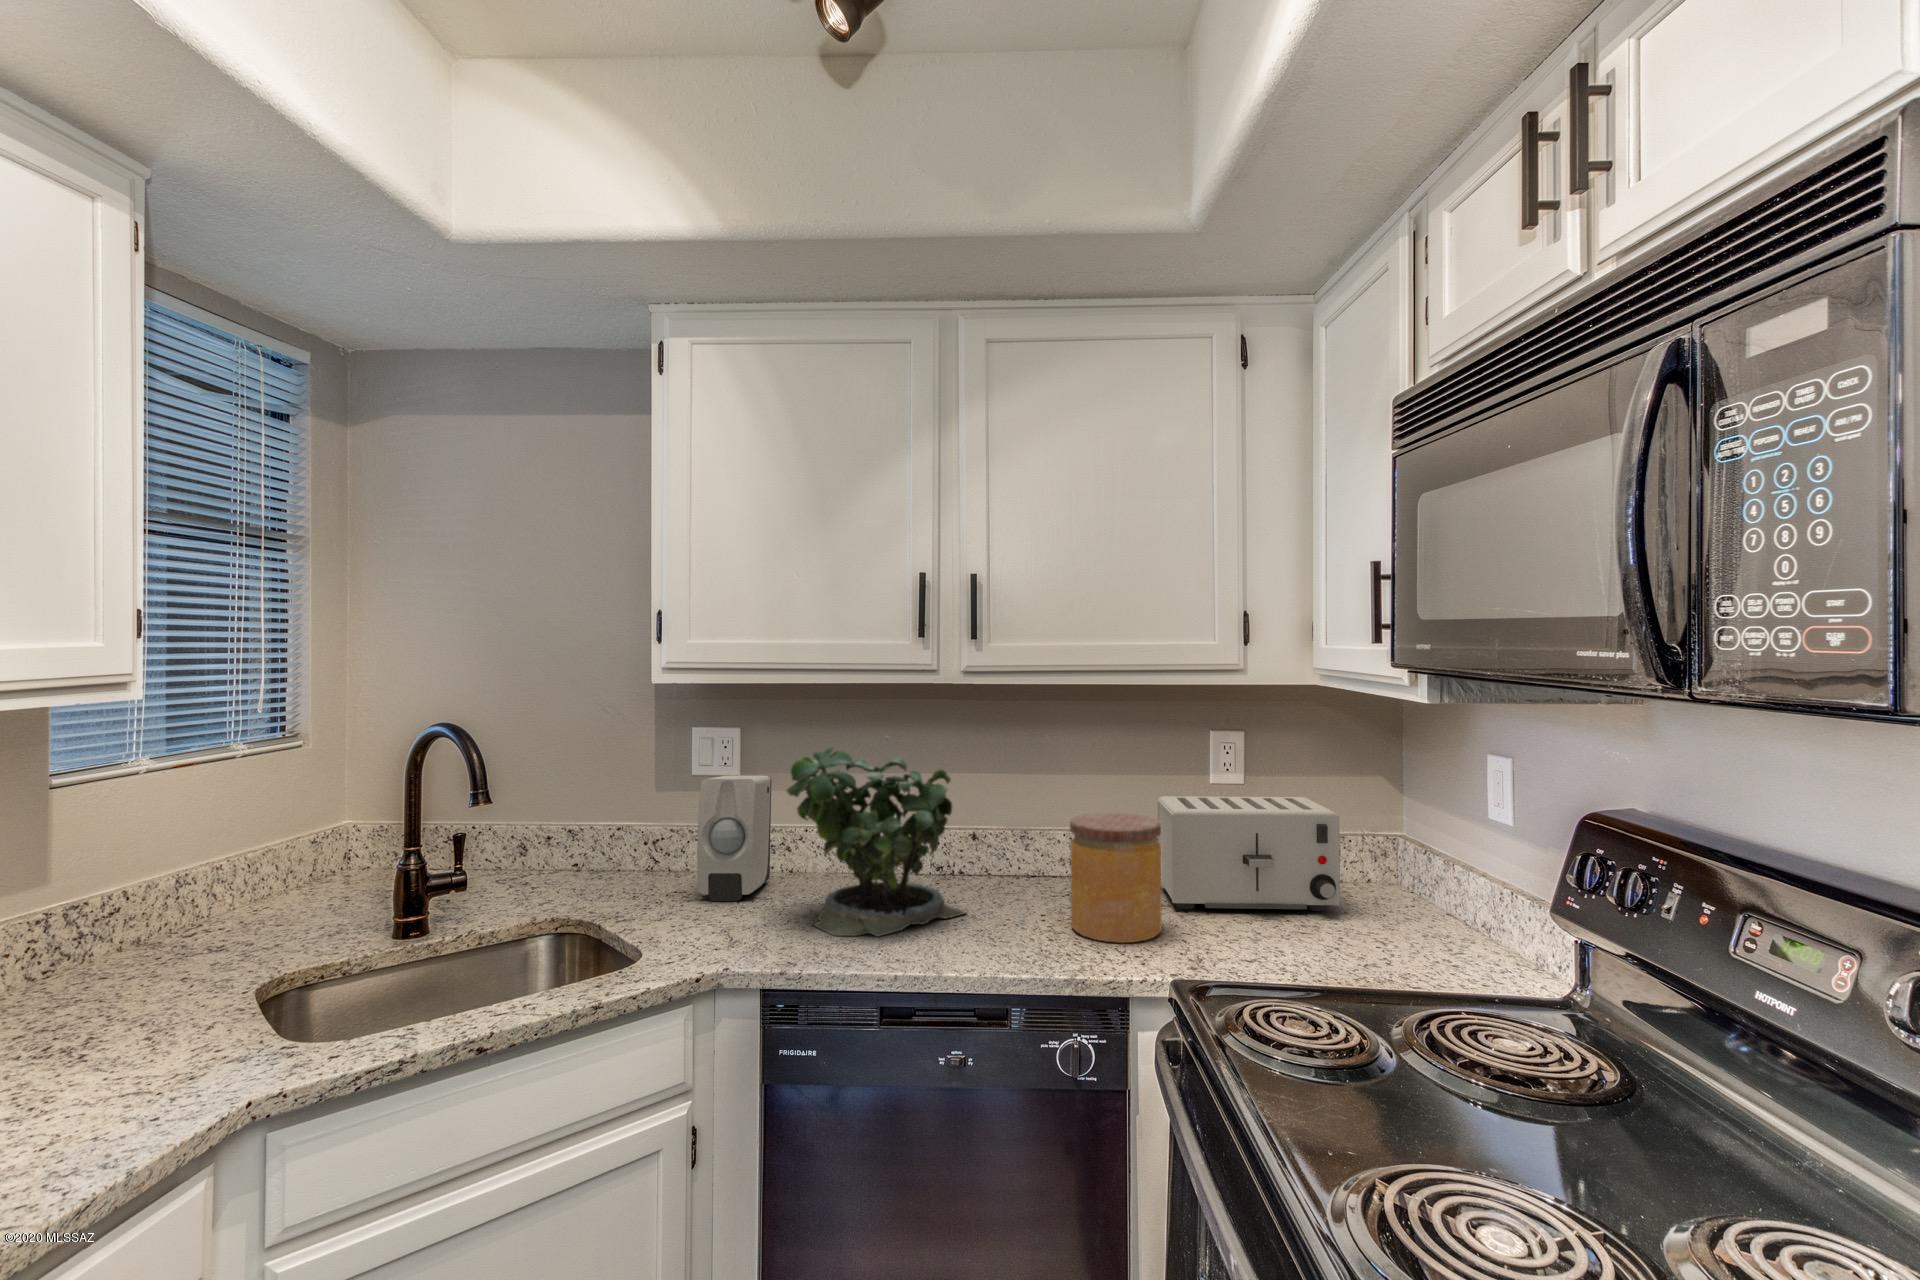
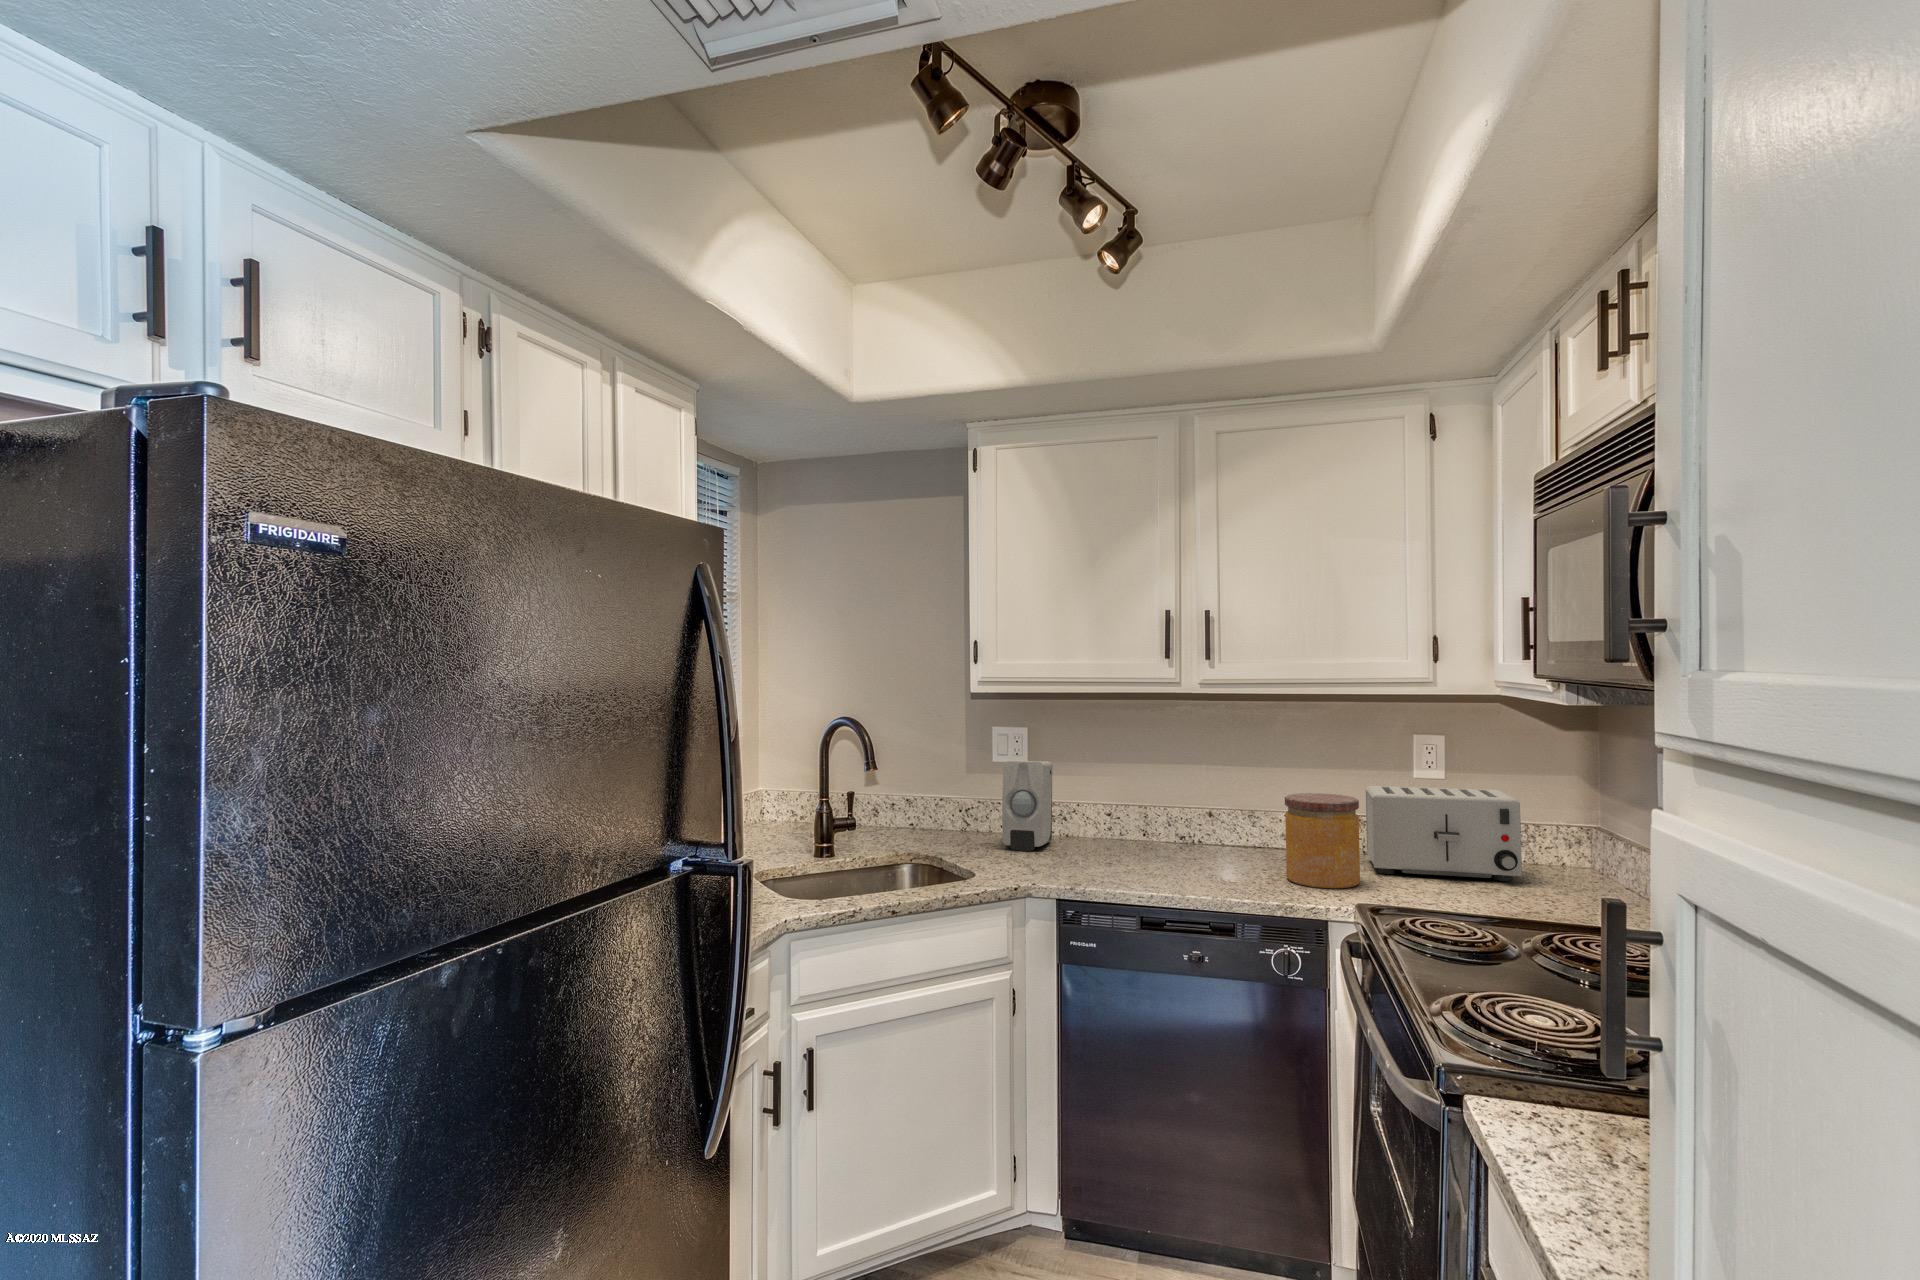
potted plant: present [787,736,966,936] -> none [1068,731,1206,875]

